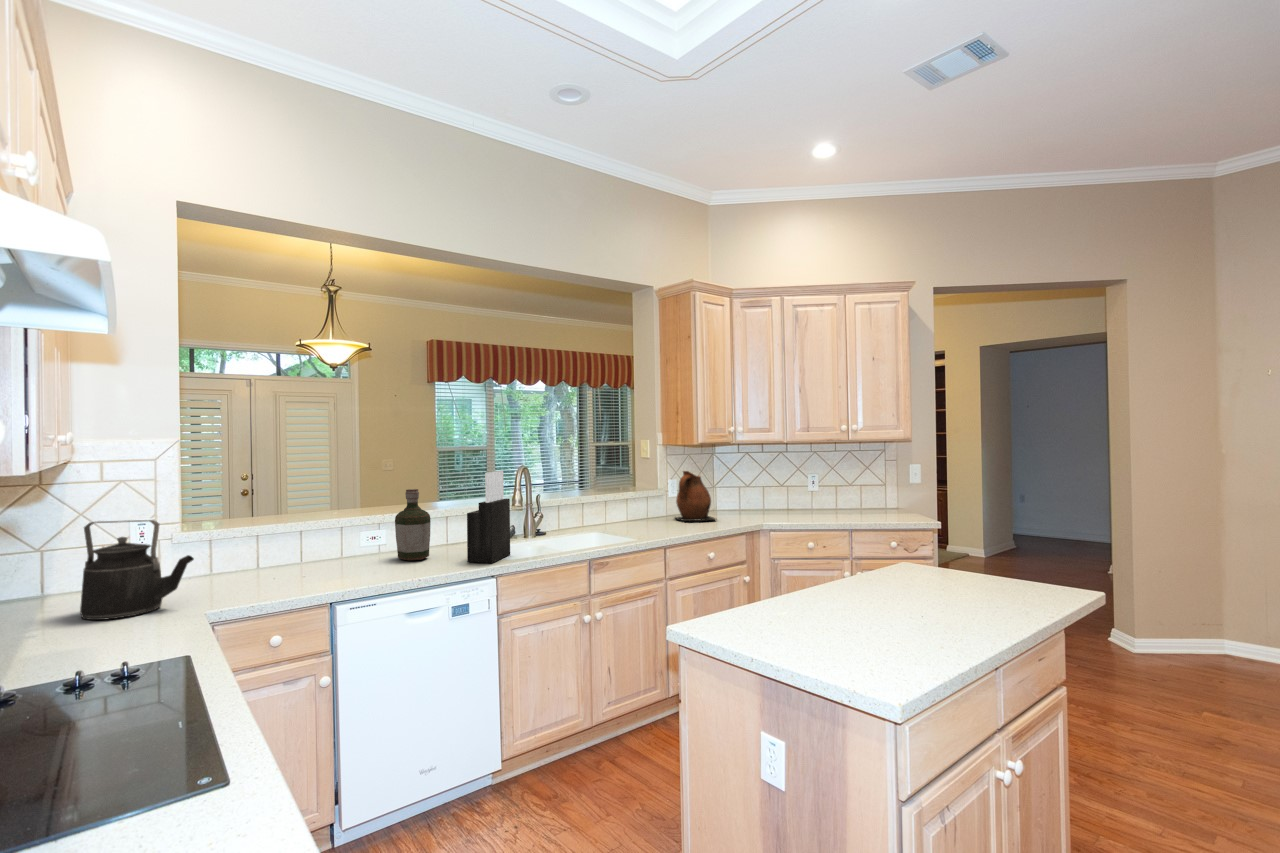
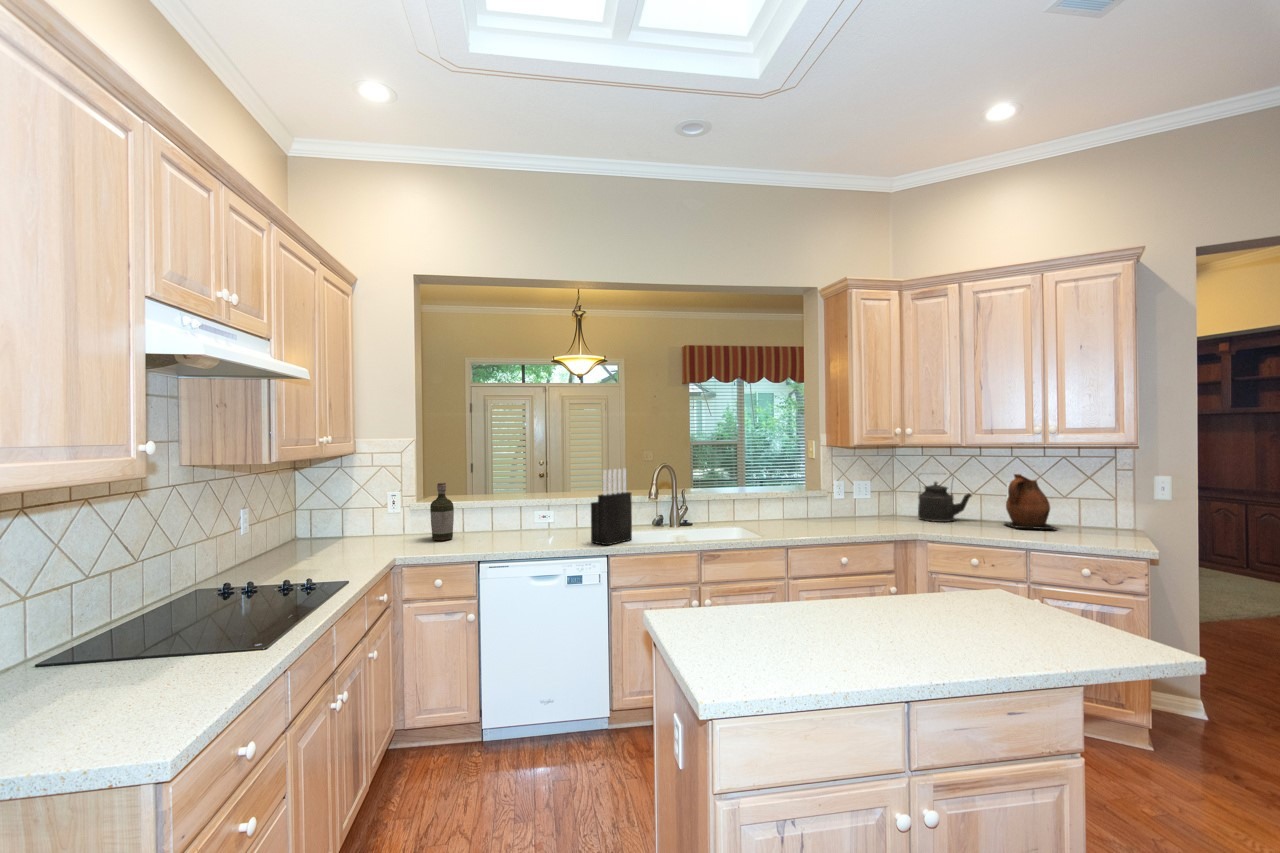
ceramic pitcher: present [675,471,715,521] -> present [1004,474,1056,529]
bottle: present [395,489,431,561] -> present [430,483,454,541]
kettle: present [80,520,194,620] -> present [918,482,972,522]

